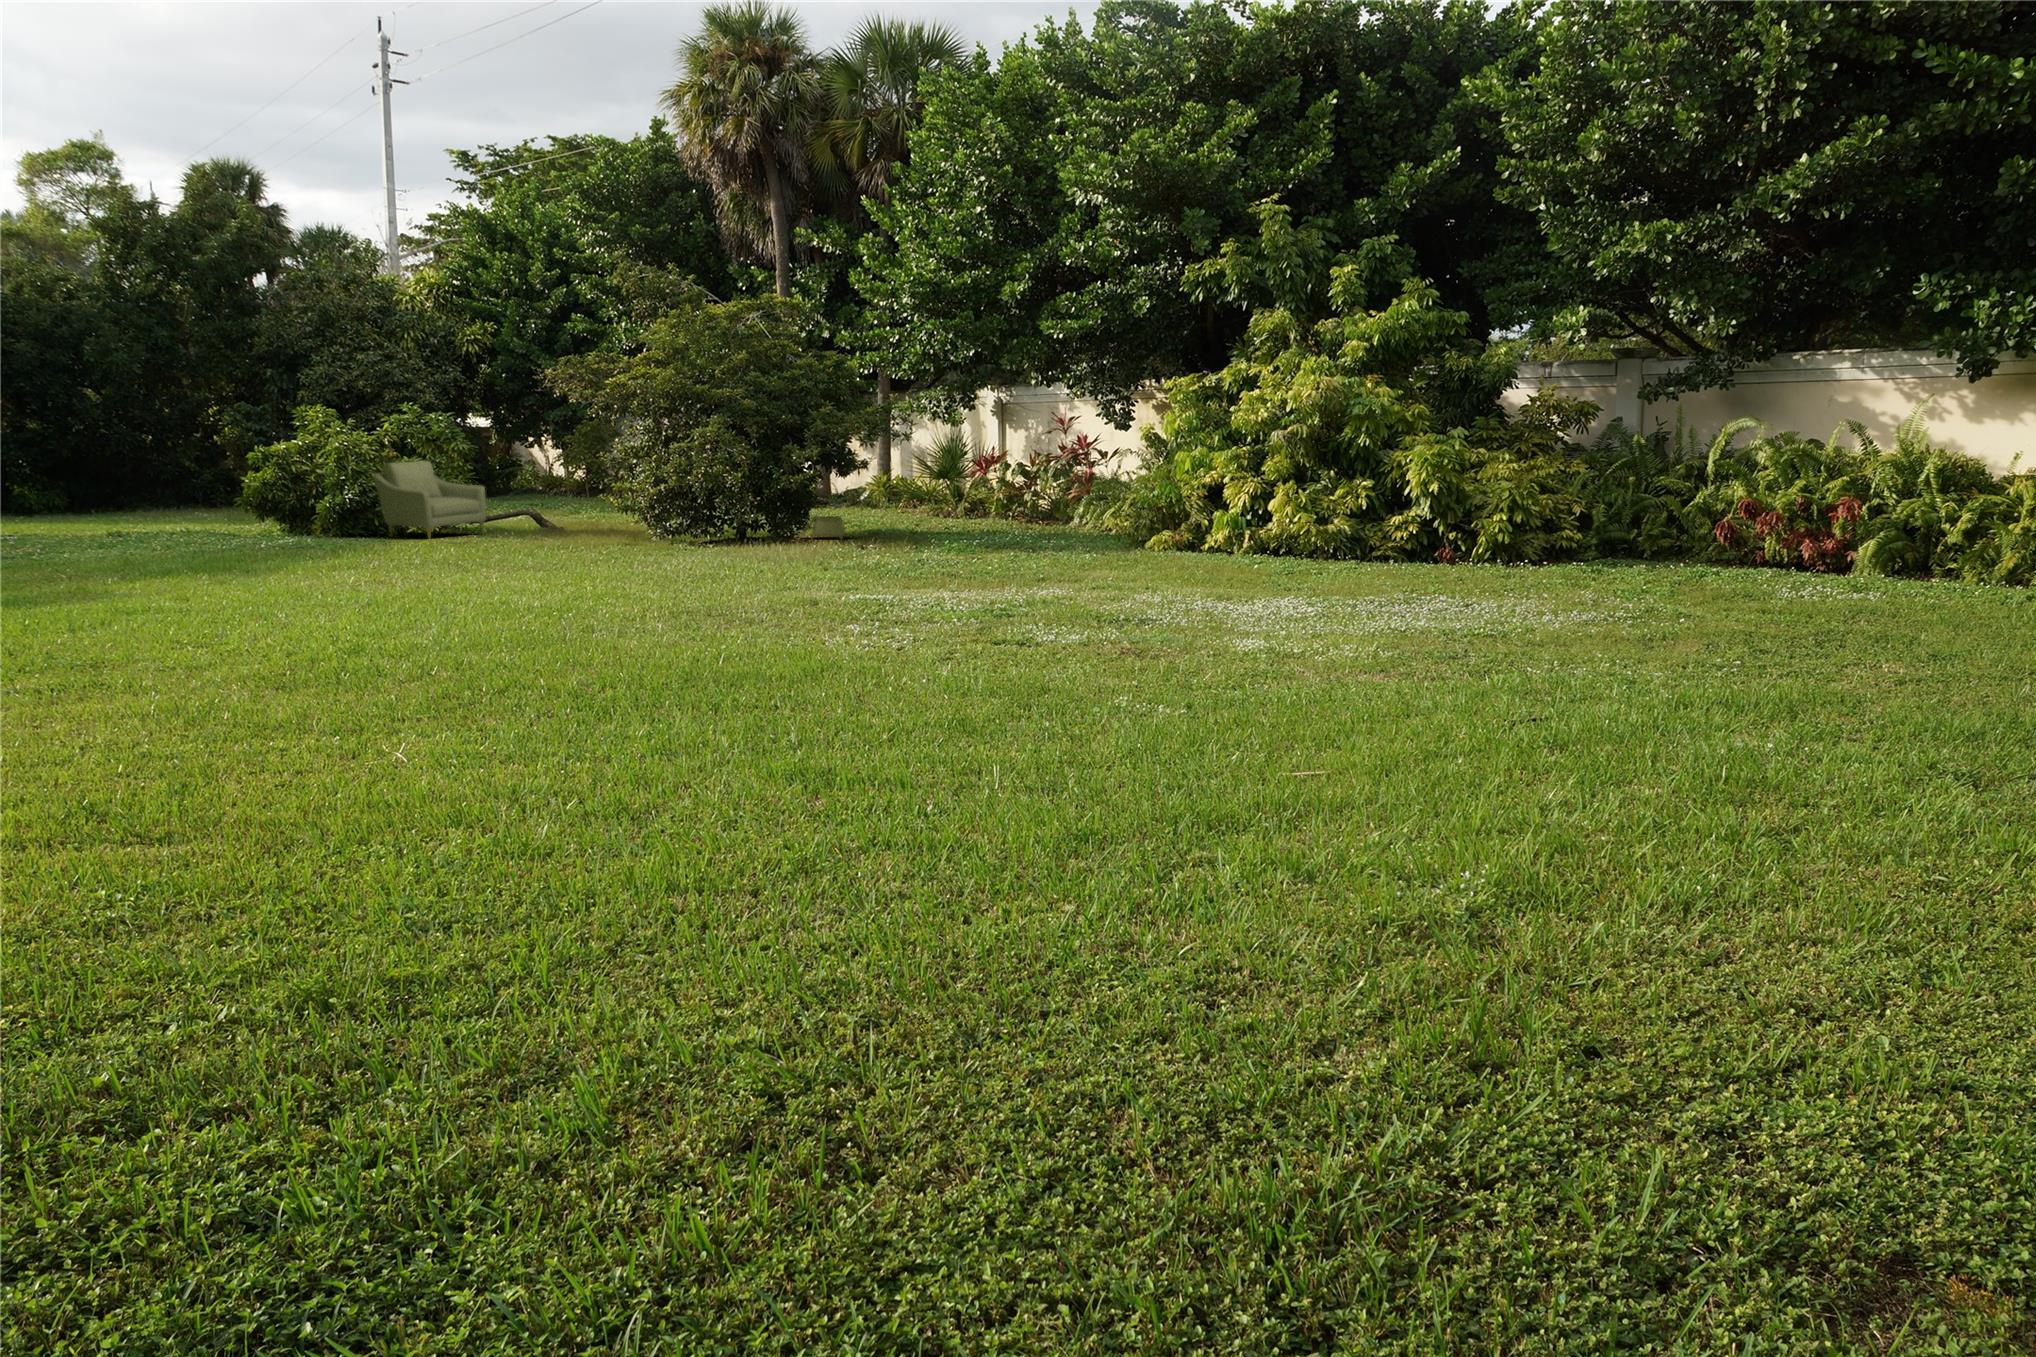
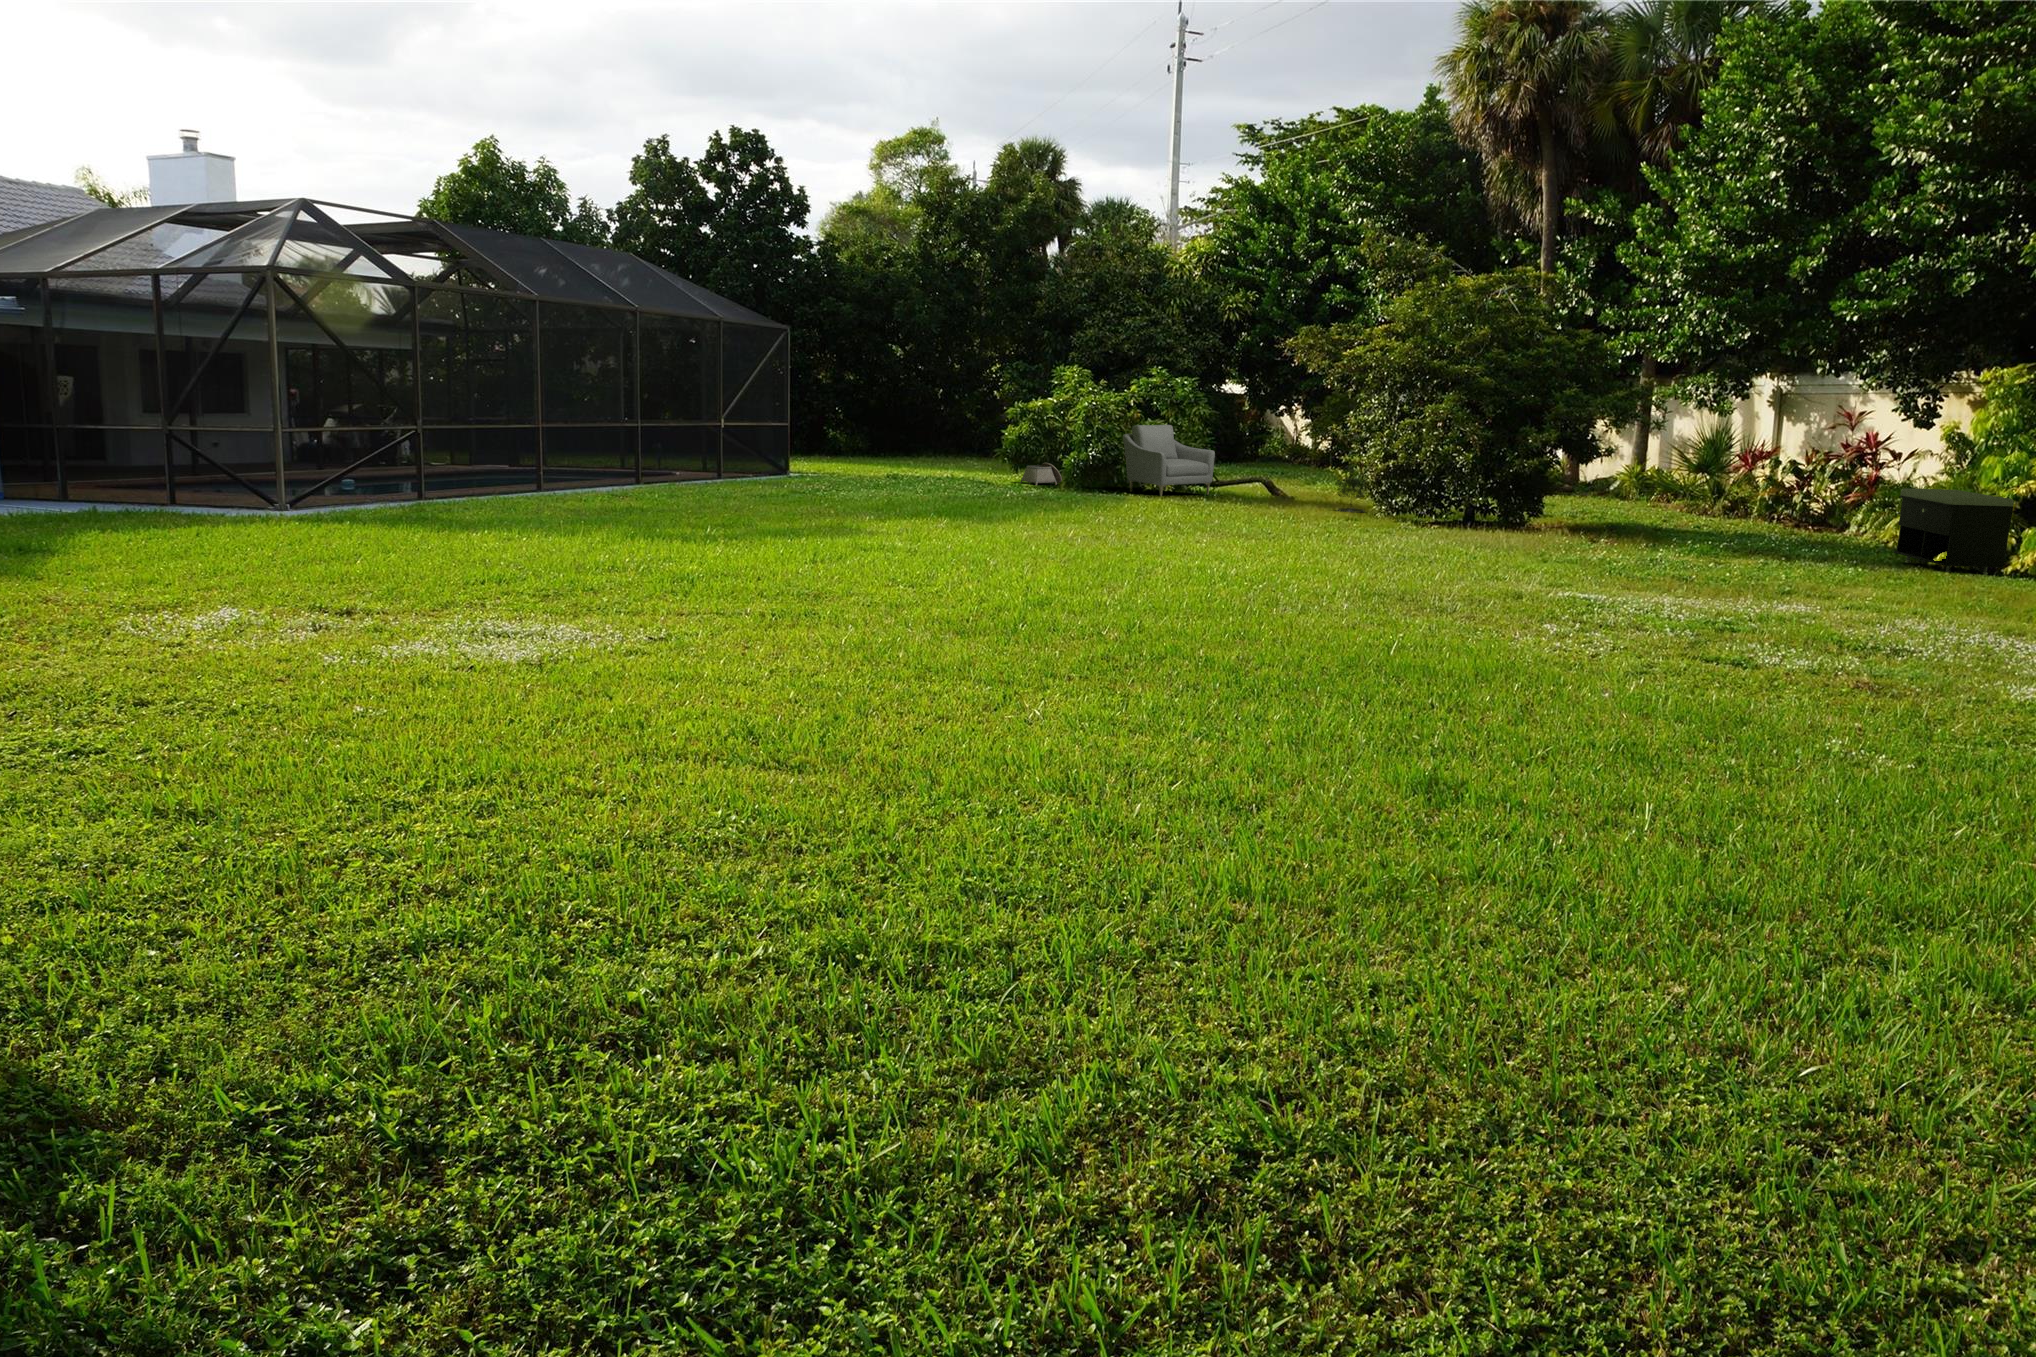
storage bench: none [1135,481,1222,554] -> present [1894,488,2014,574]
potted tree: none [622,489,660,541] -> present [1336,467,1367,512]
basket: present [801,514,846,539] -> present [1020,463,1062,485]

